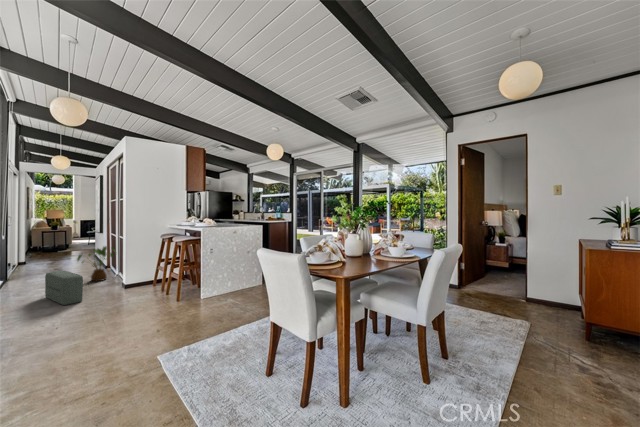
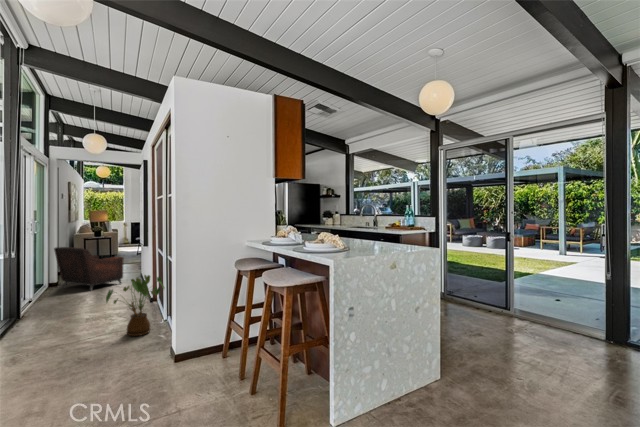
armchair: none [23,235,81,265] -> present [54,247,123,291]
pouf: present [45,271,83,305] -> none [48,327,102,410]

